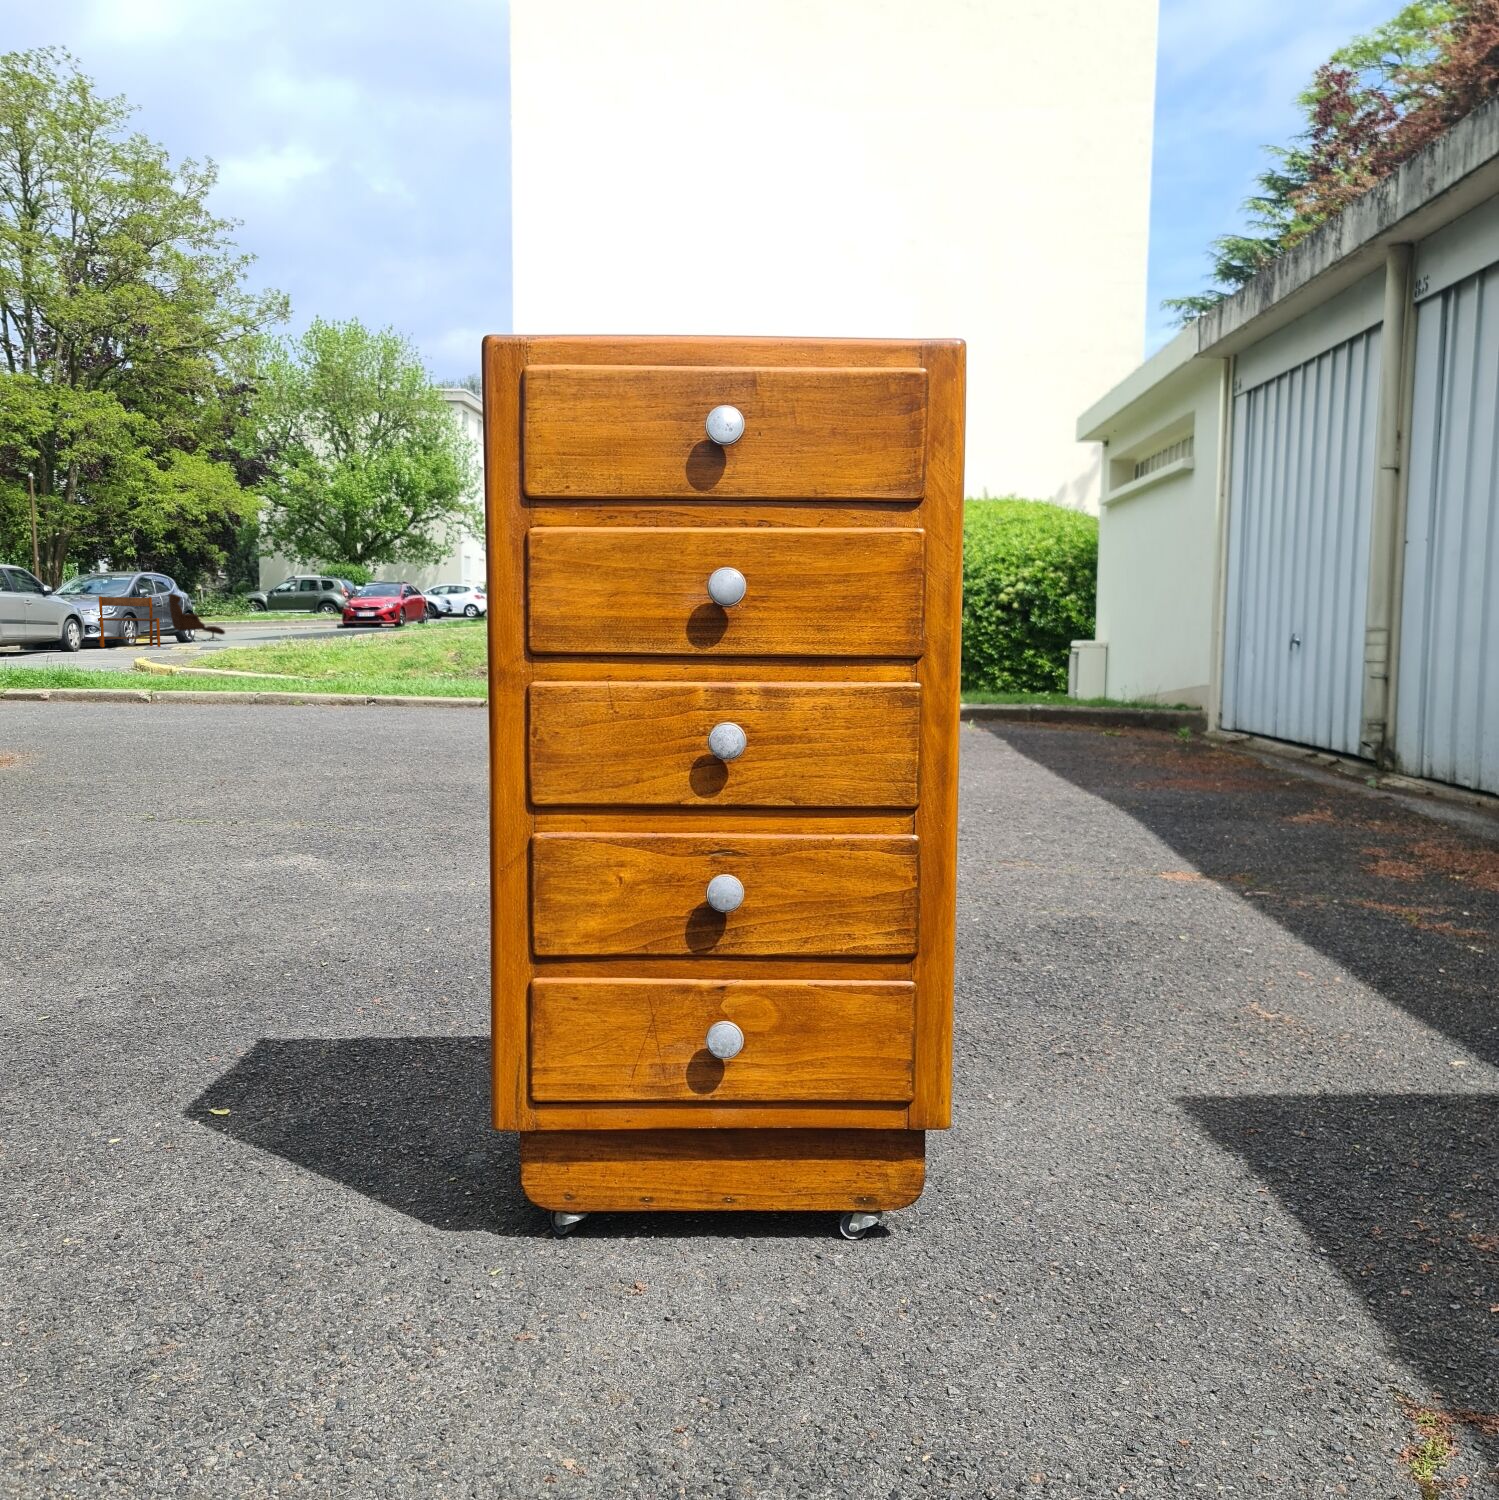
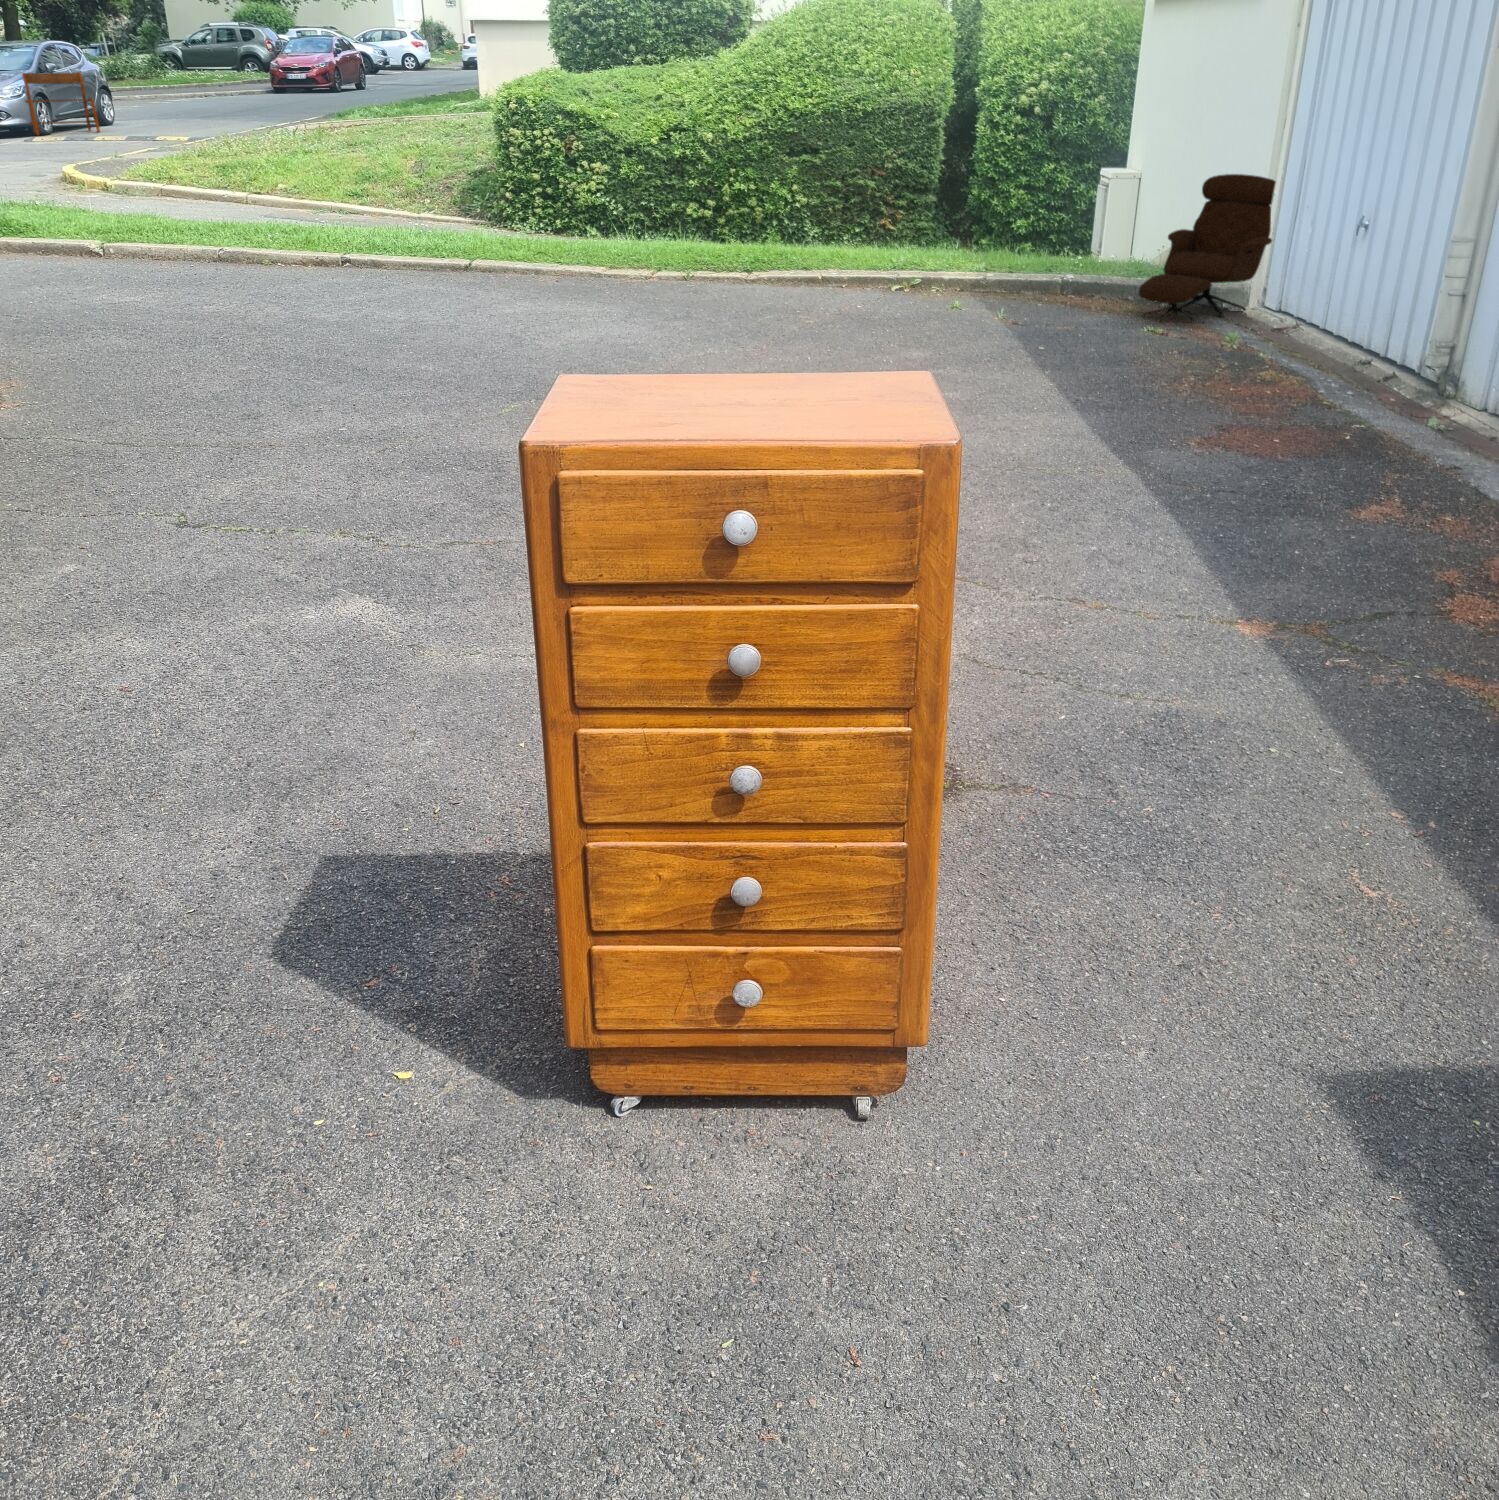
lounge chair: present [168,594,225,641] -> present [1139,174,1276,322]

